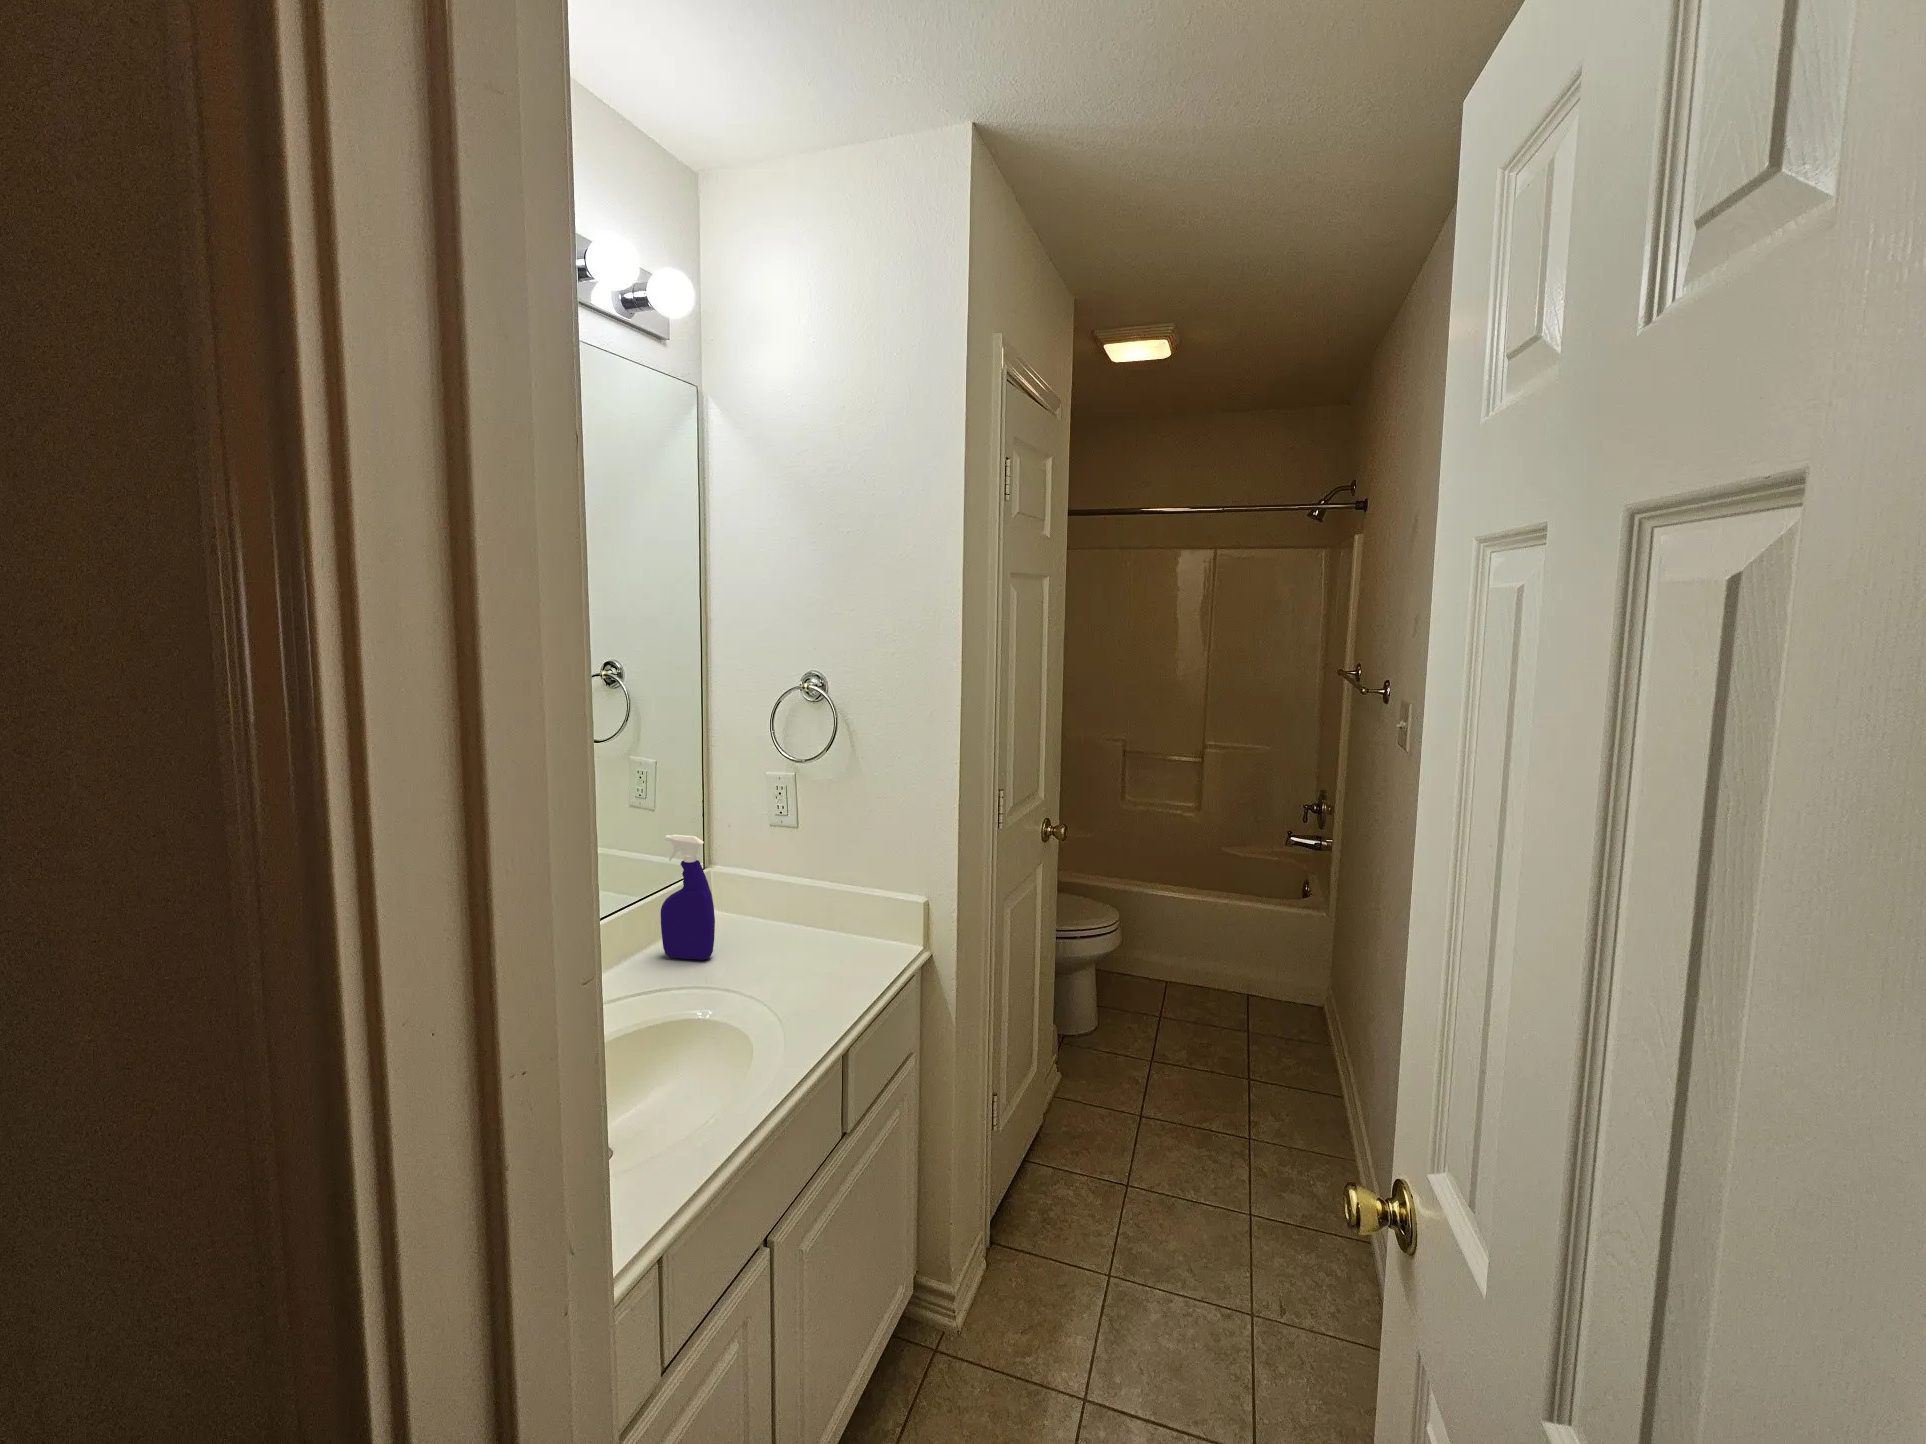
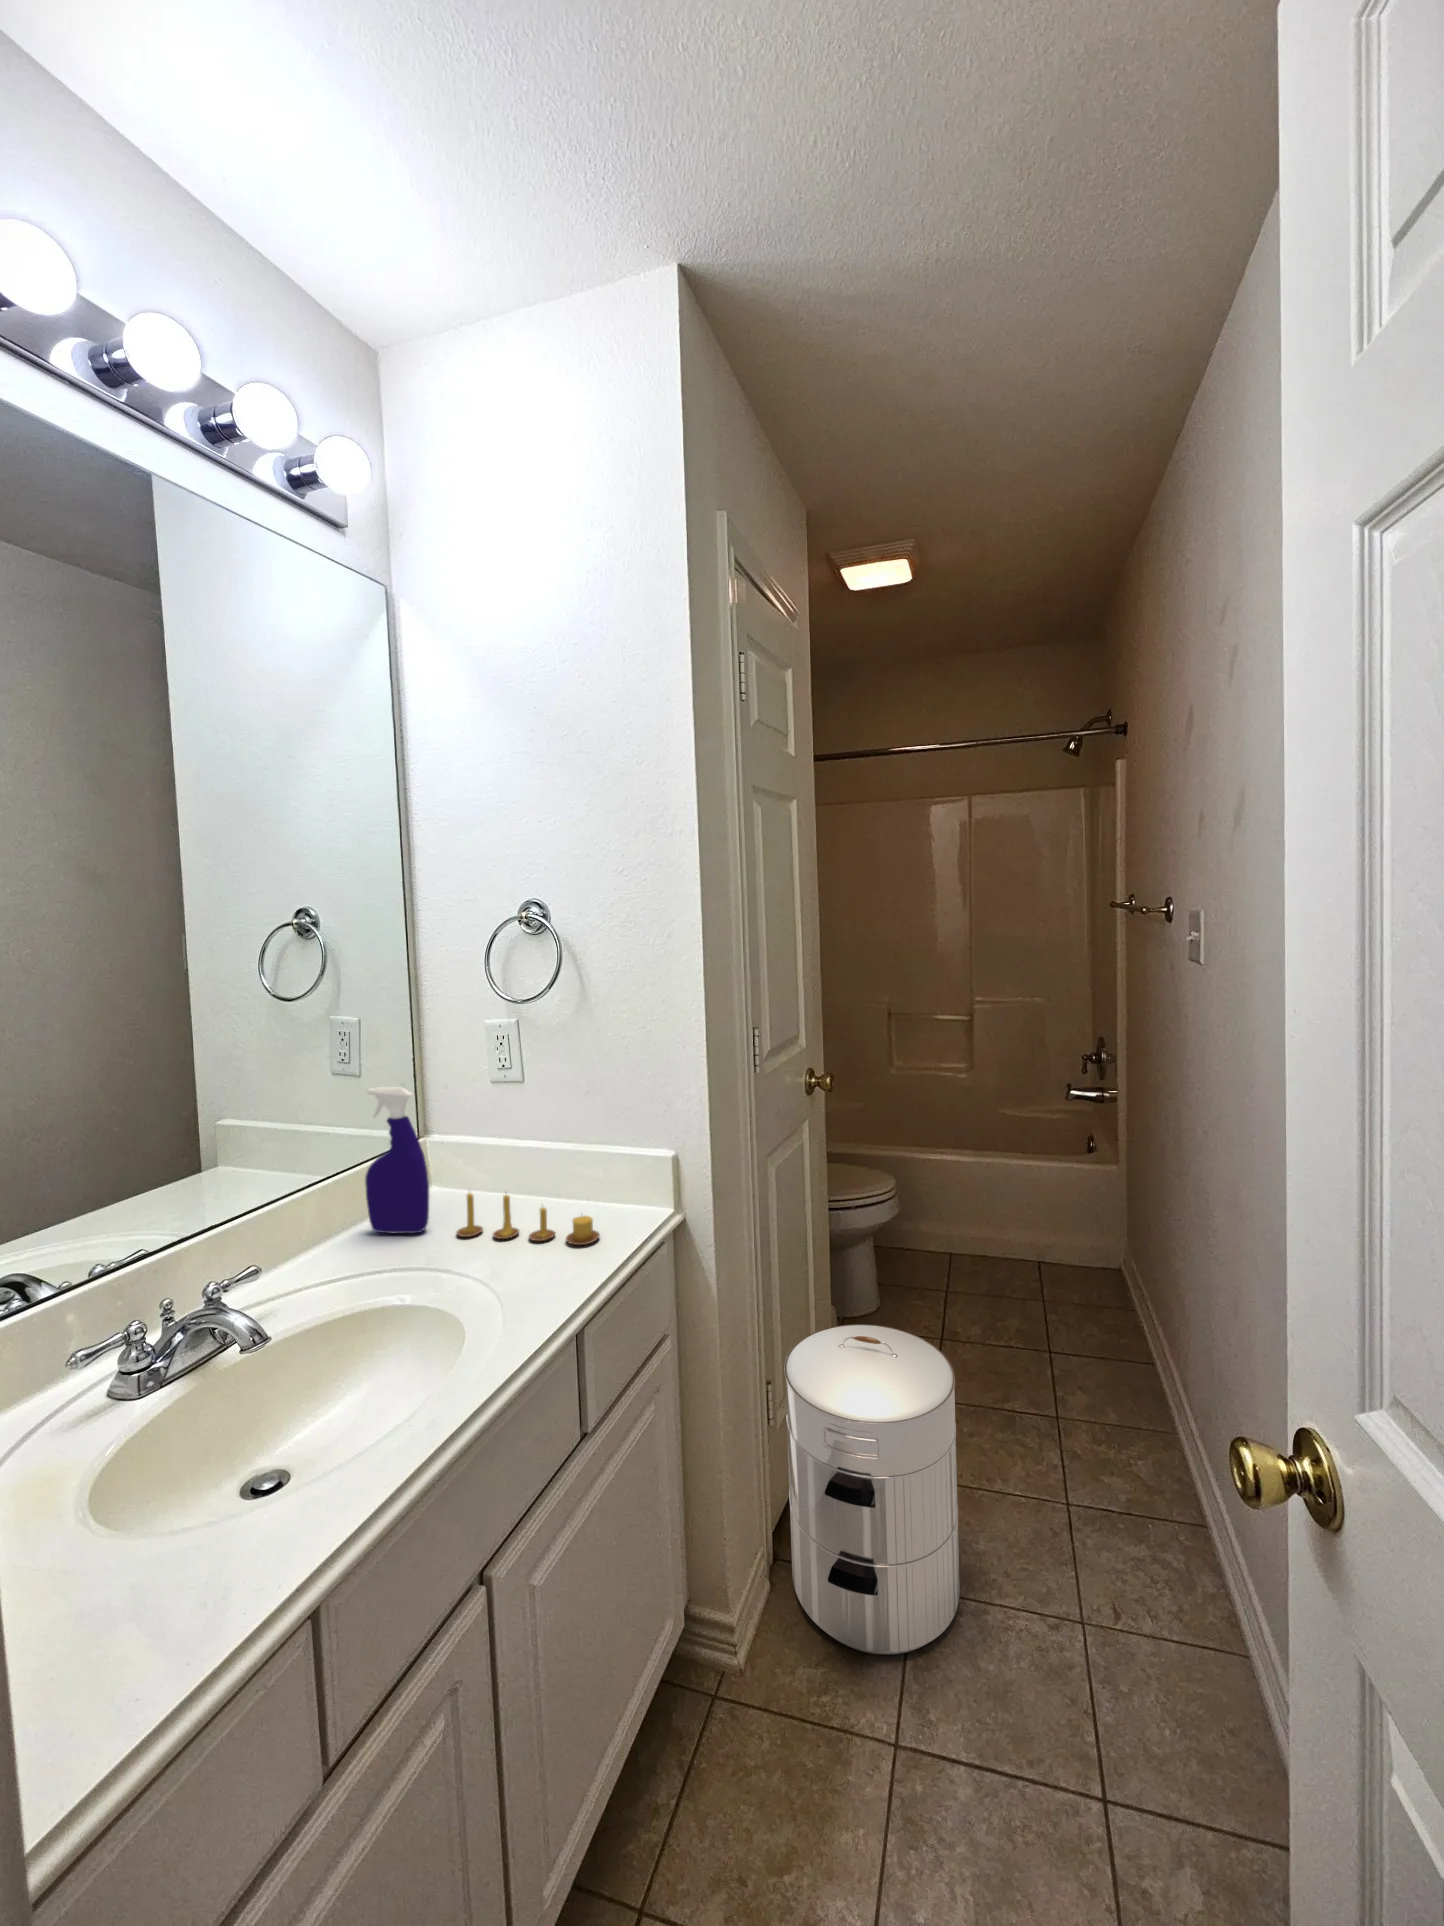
candle: none [737,926,860,980] -> present [457,1193,600,1245]
waste bin: none [1005,1052,1157,1327] -> present [784,1324,960,1655]

